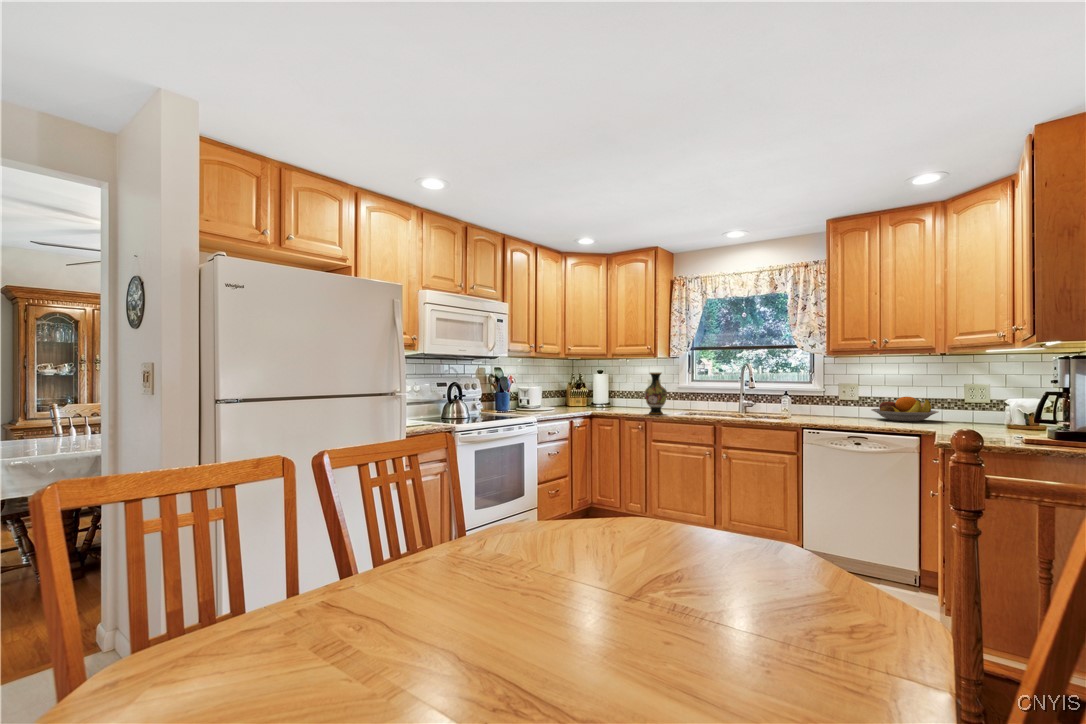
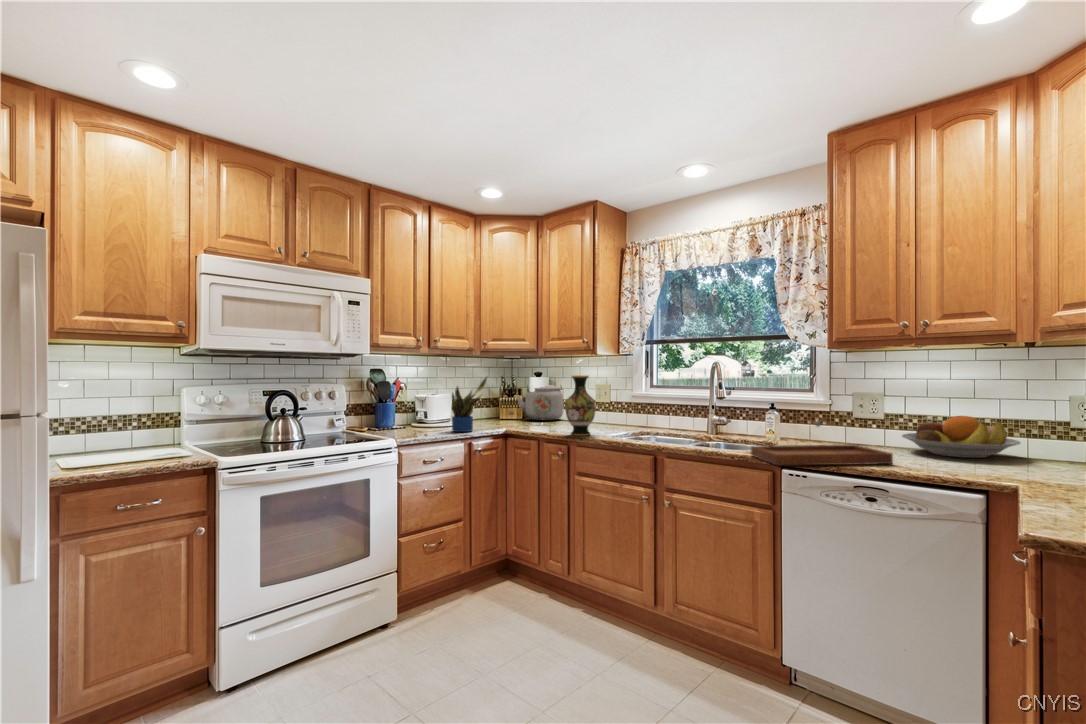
potted plant: none [557,373,584,413] -> present [452,377,487,432]
kettle: none [587,378,622,407] -> present [517,385,564,420]
tray: none [784,399,869,425] -> present [751,421,893,466]

